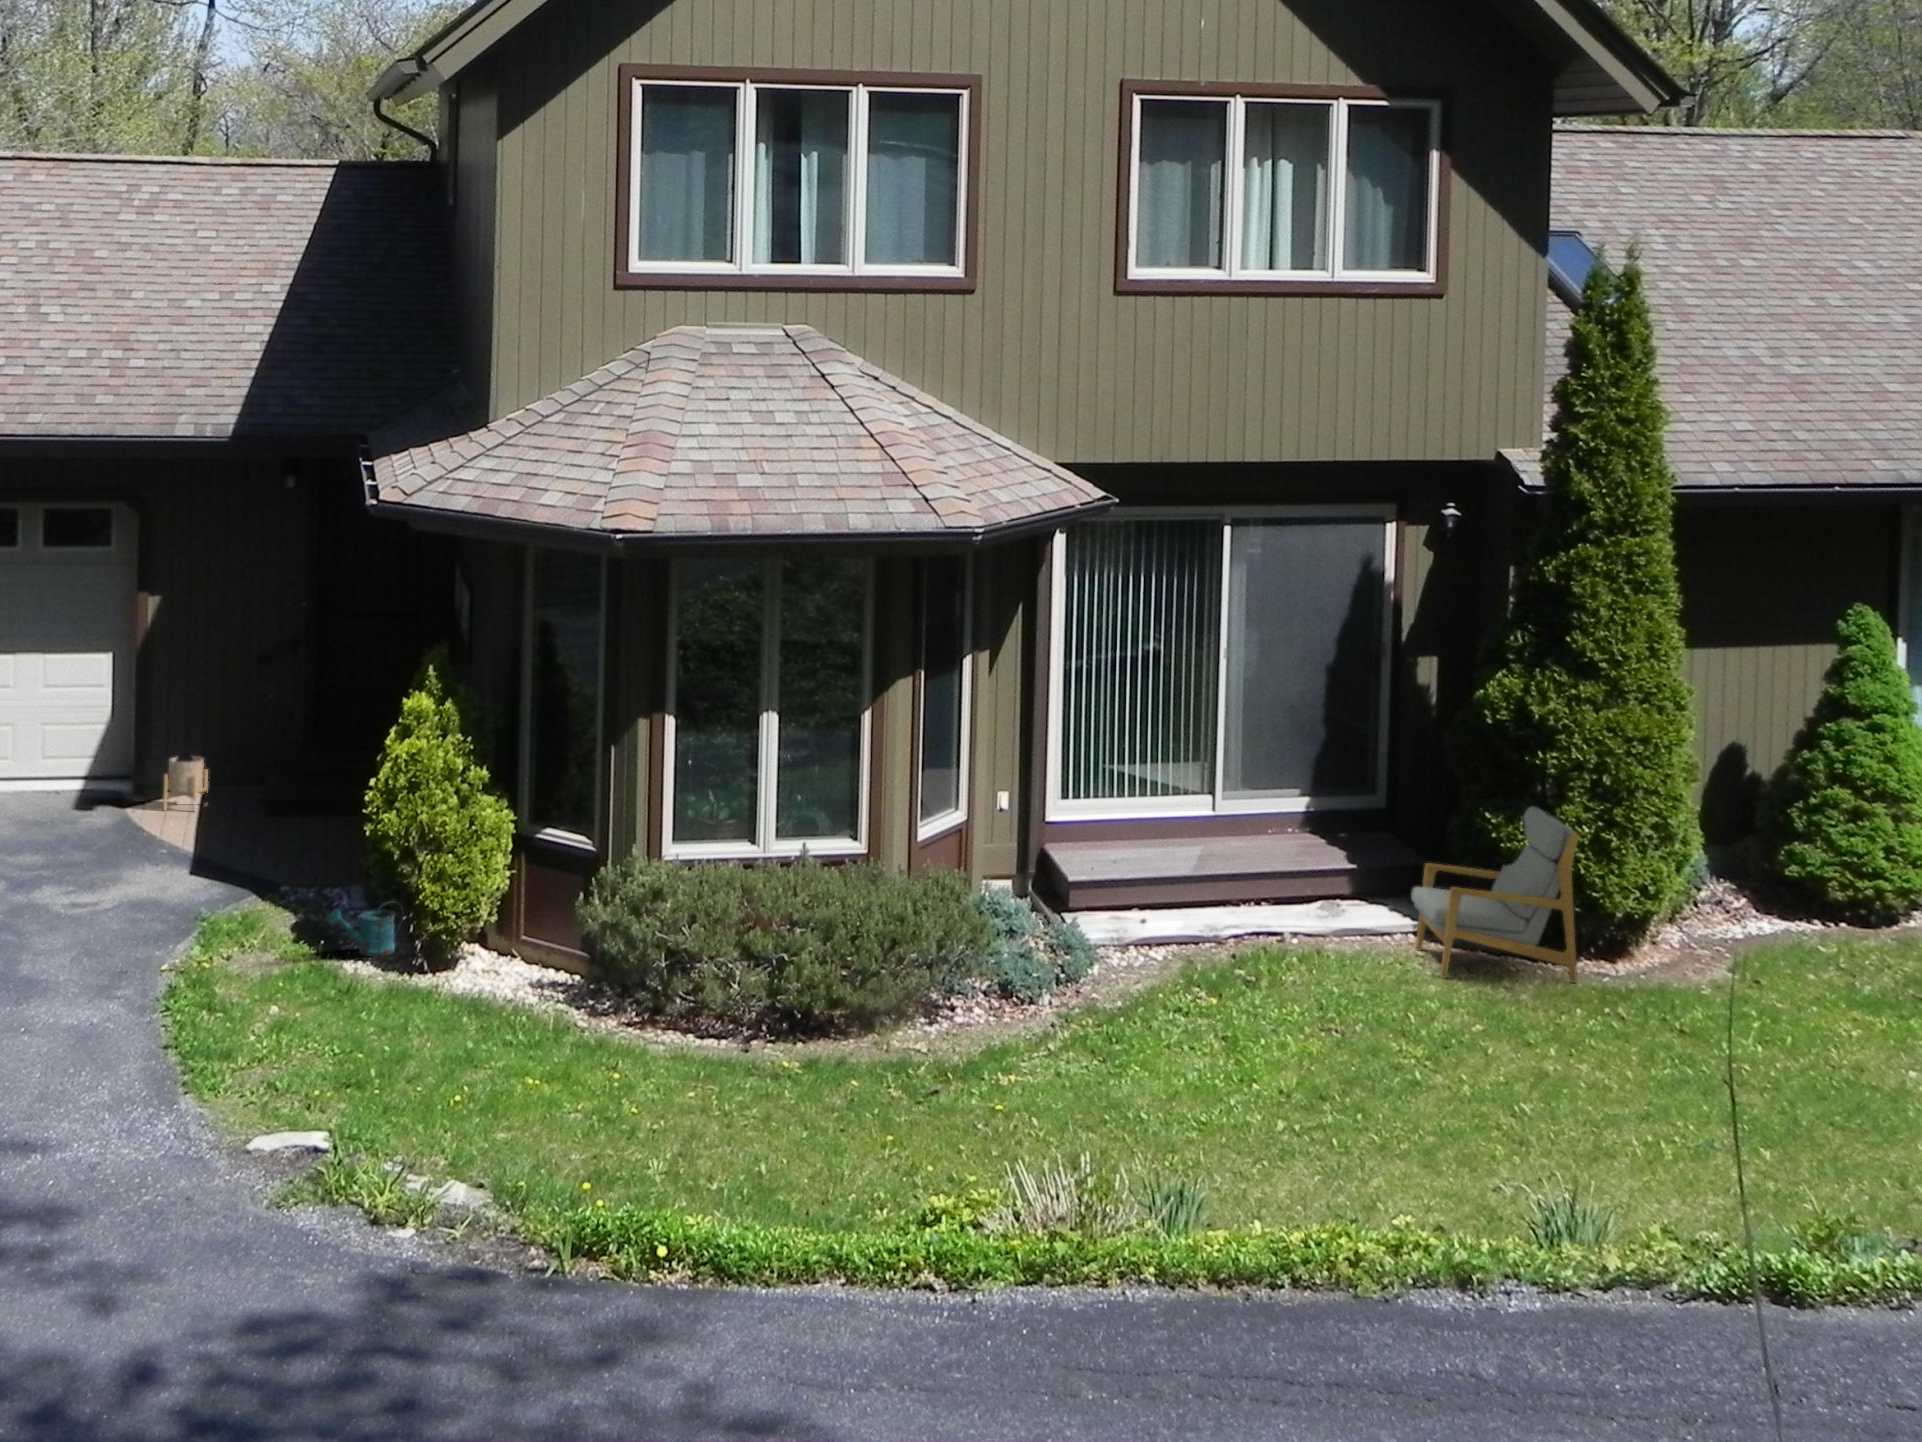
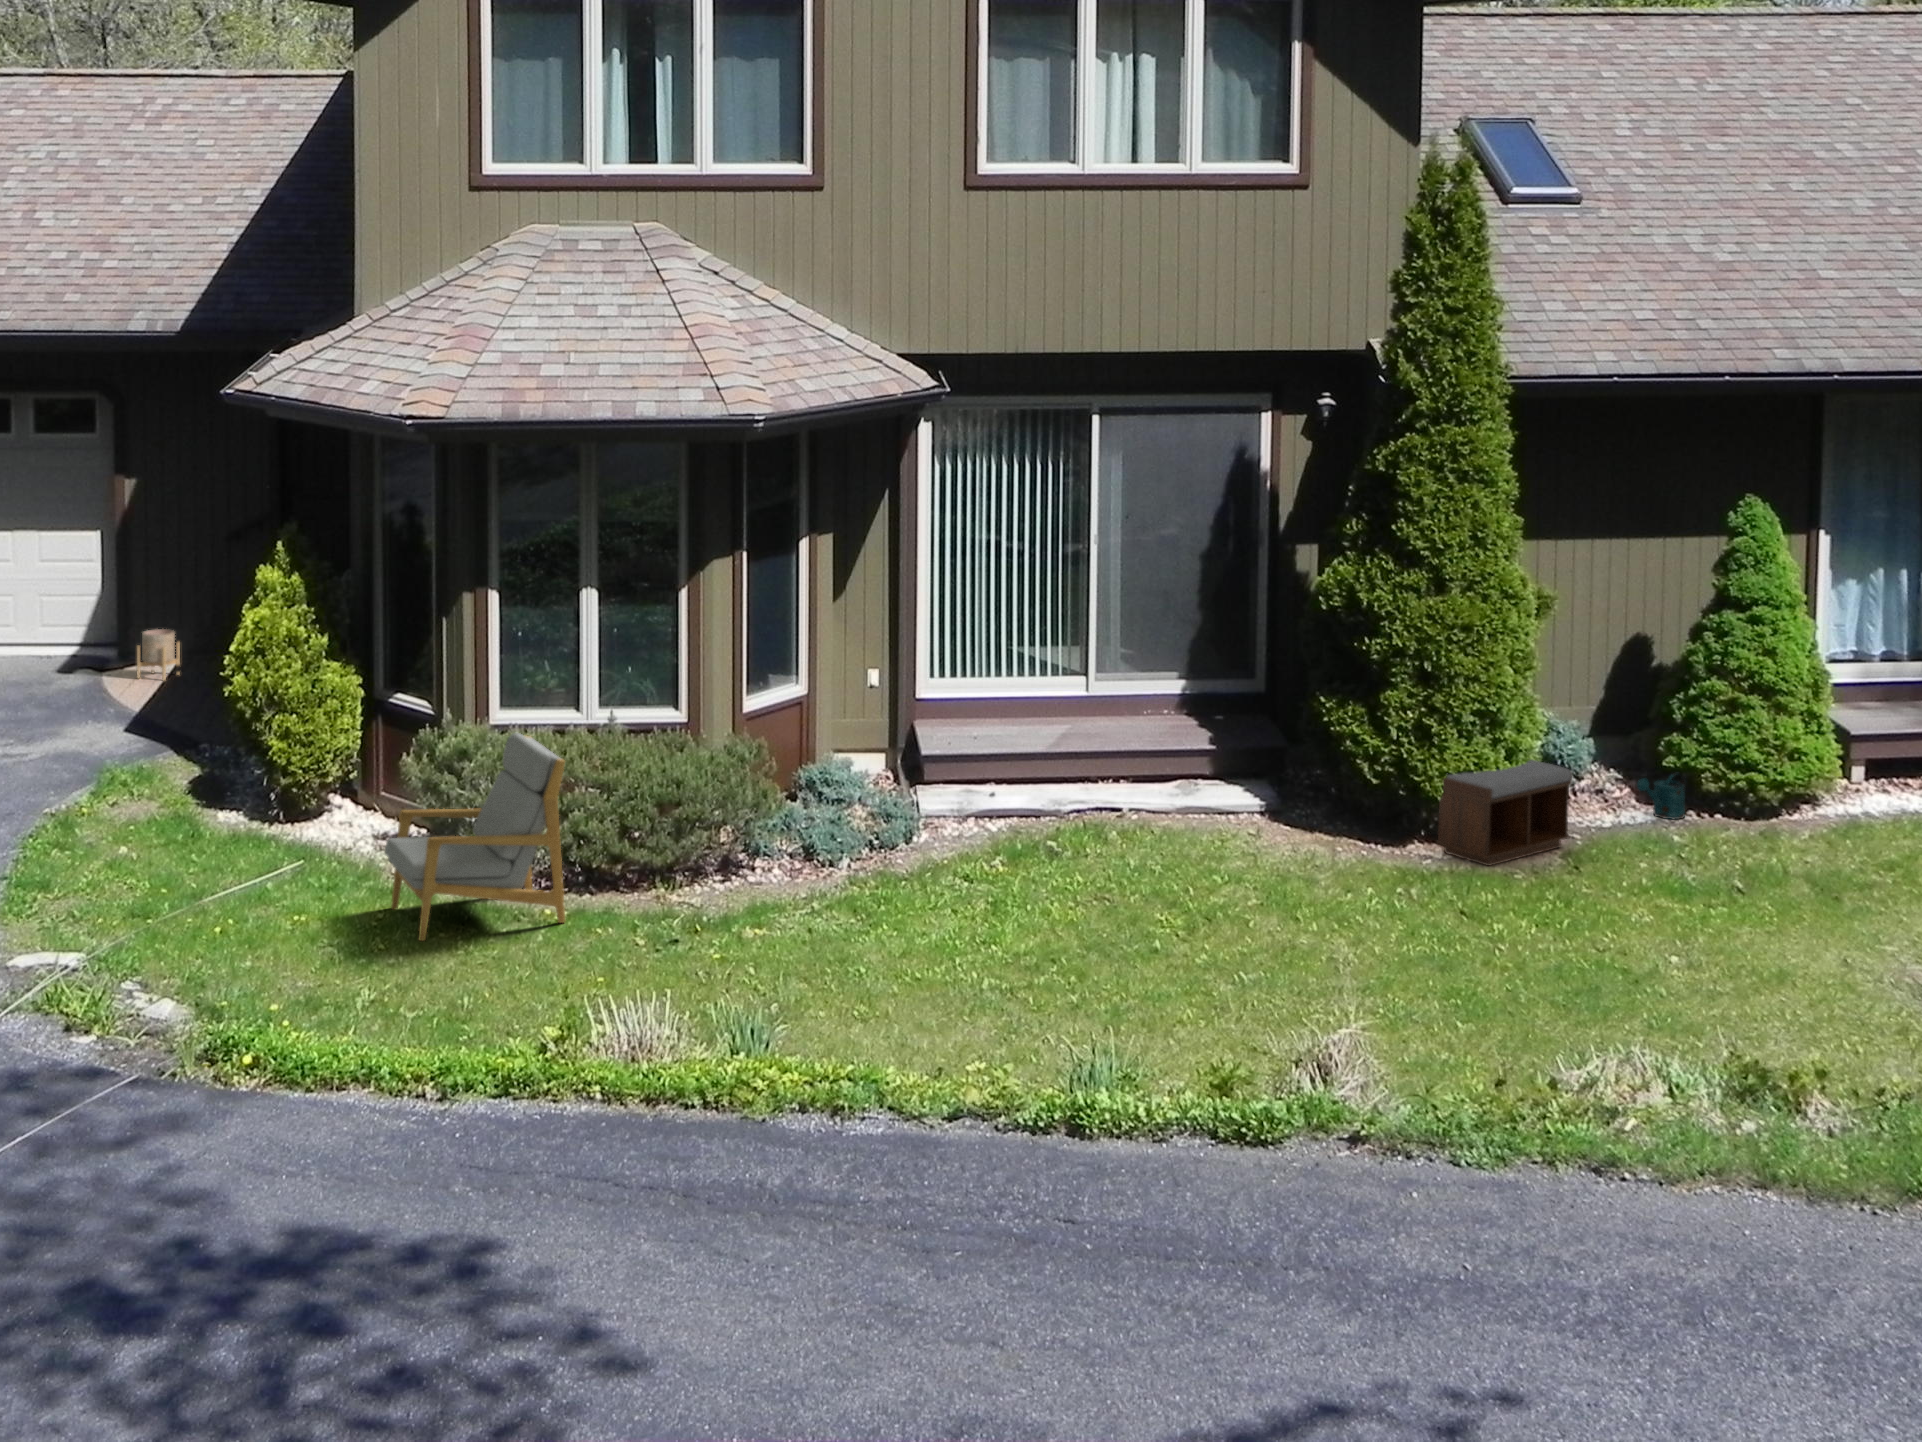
armchair: present [1411,807,1579,983] -> present [385,733,565,941]
bench: none [1614,871,1737,984] -> present [1436,760,1572,866]
watering can: present [329,902,403,957] -> present [1637,773,1686,819]

